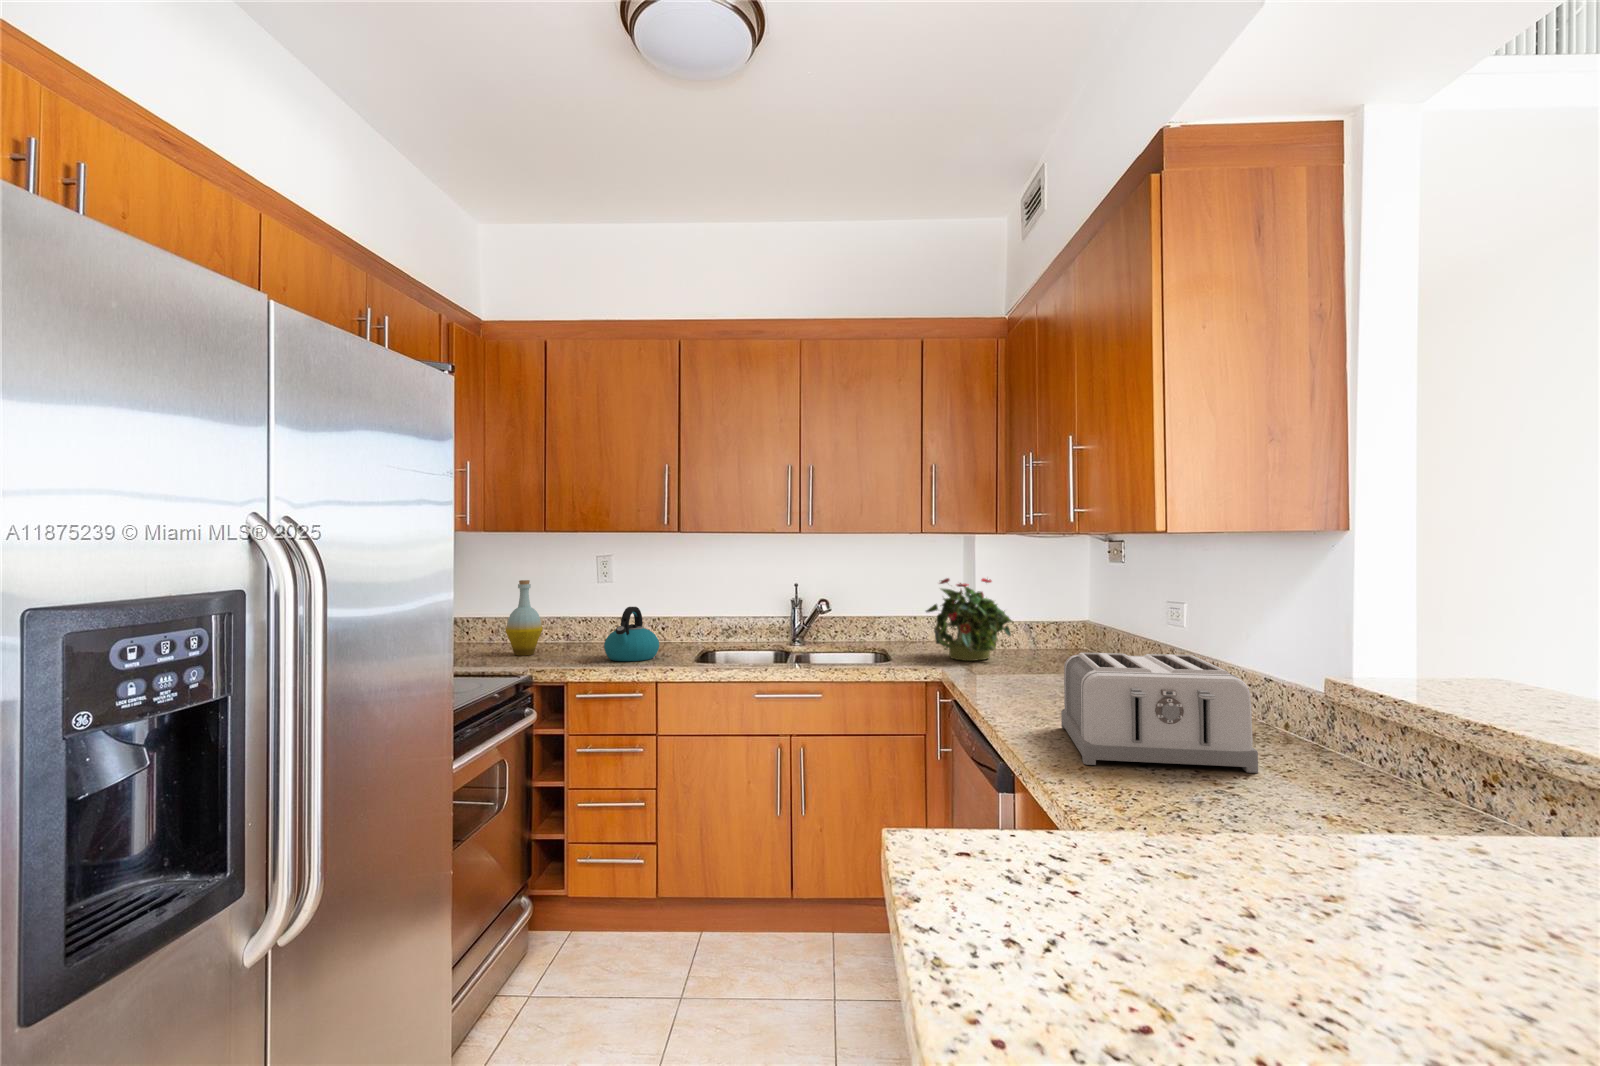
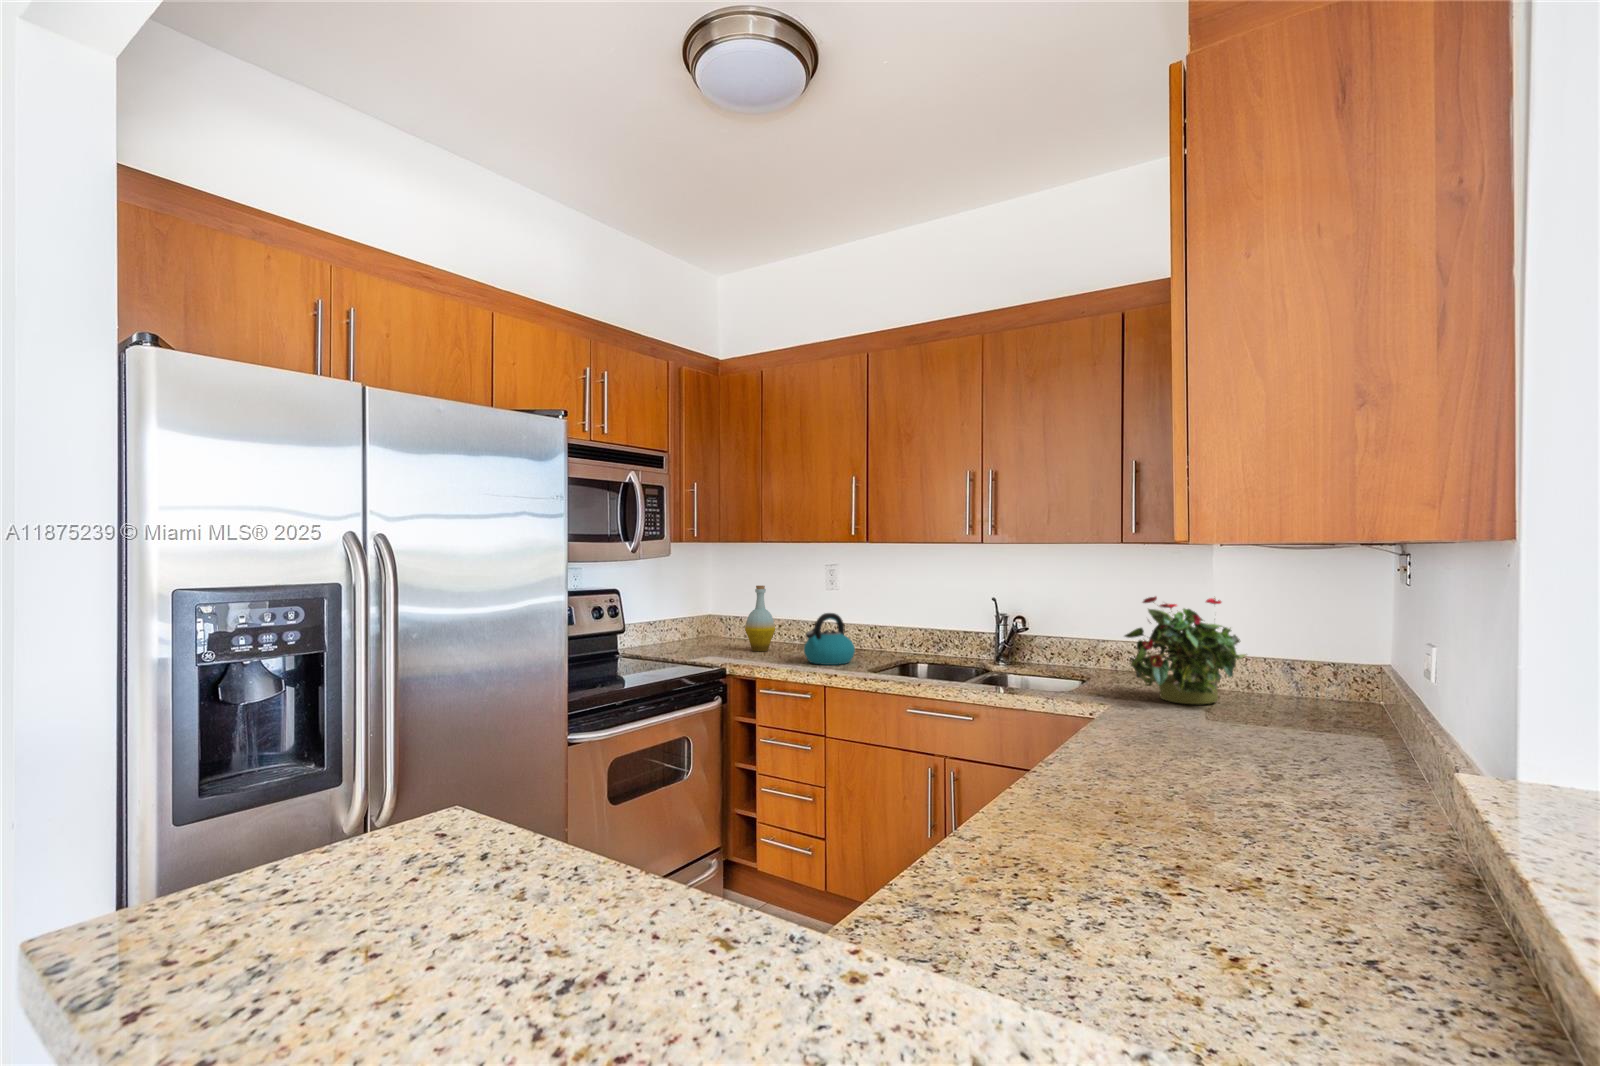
toaster: present [1061,653,1258,773] -> none [1001,703,1331,958]

